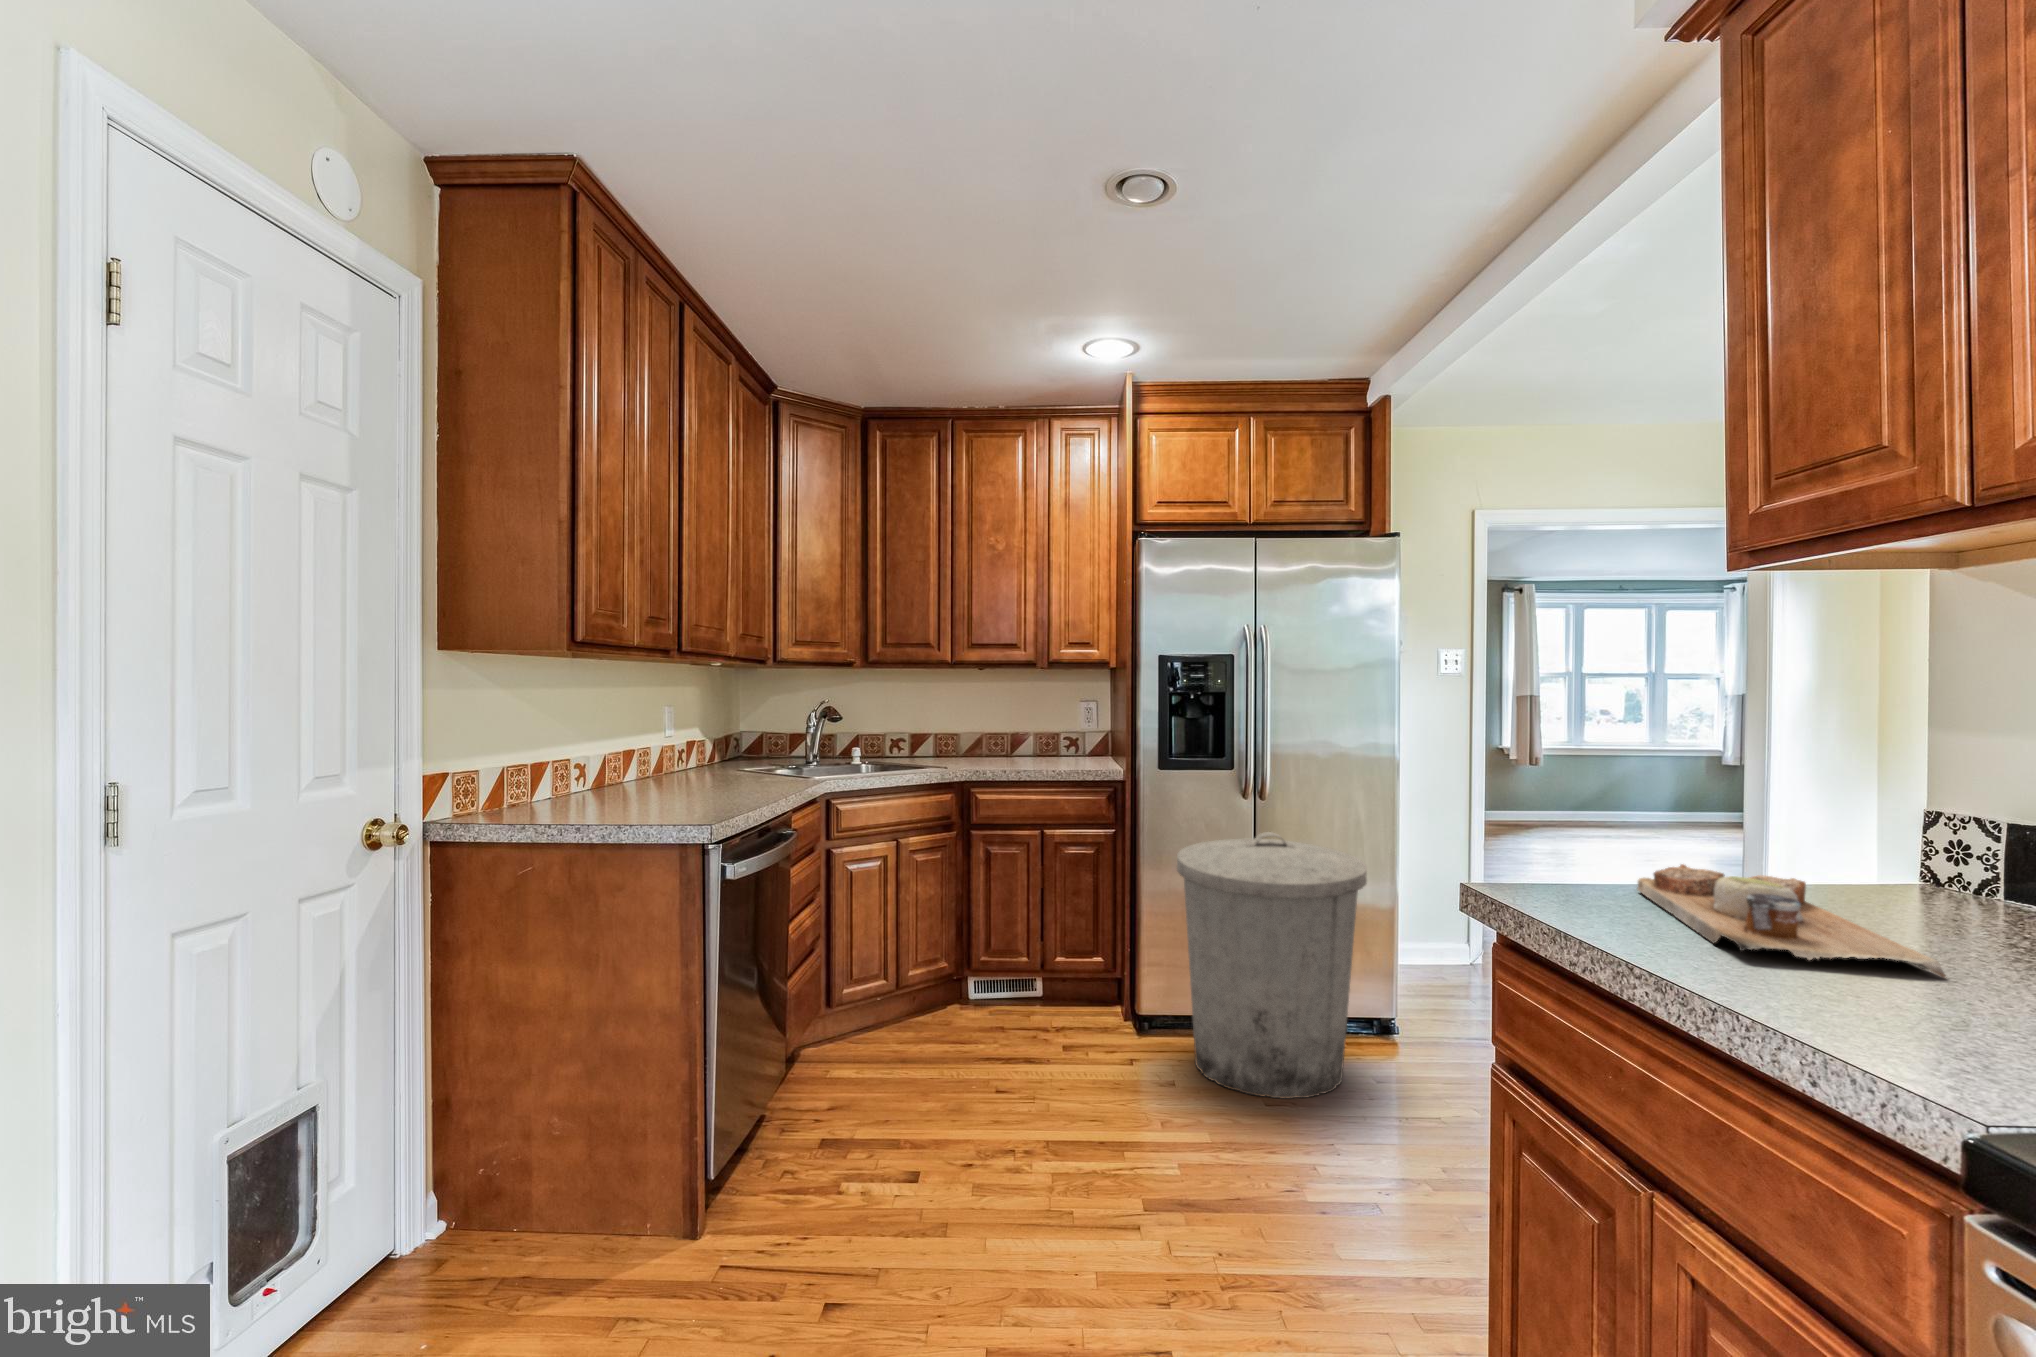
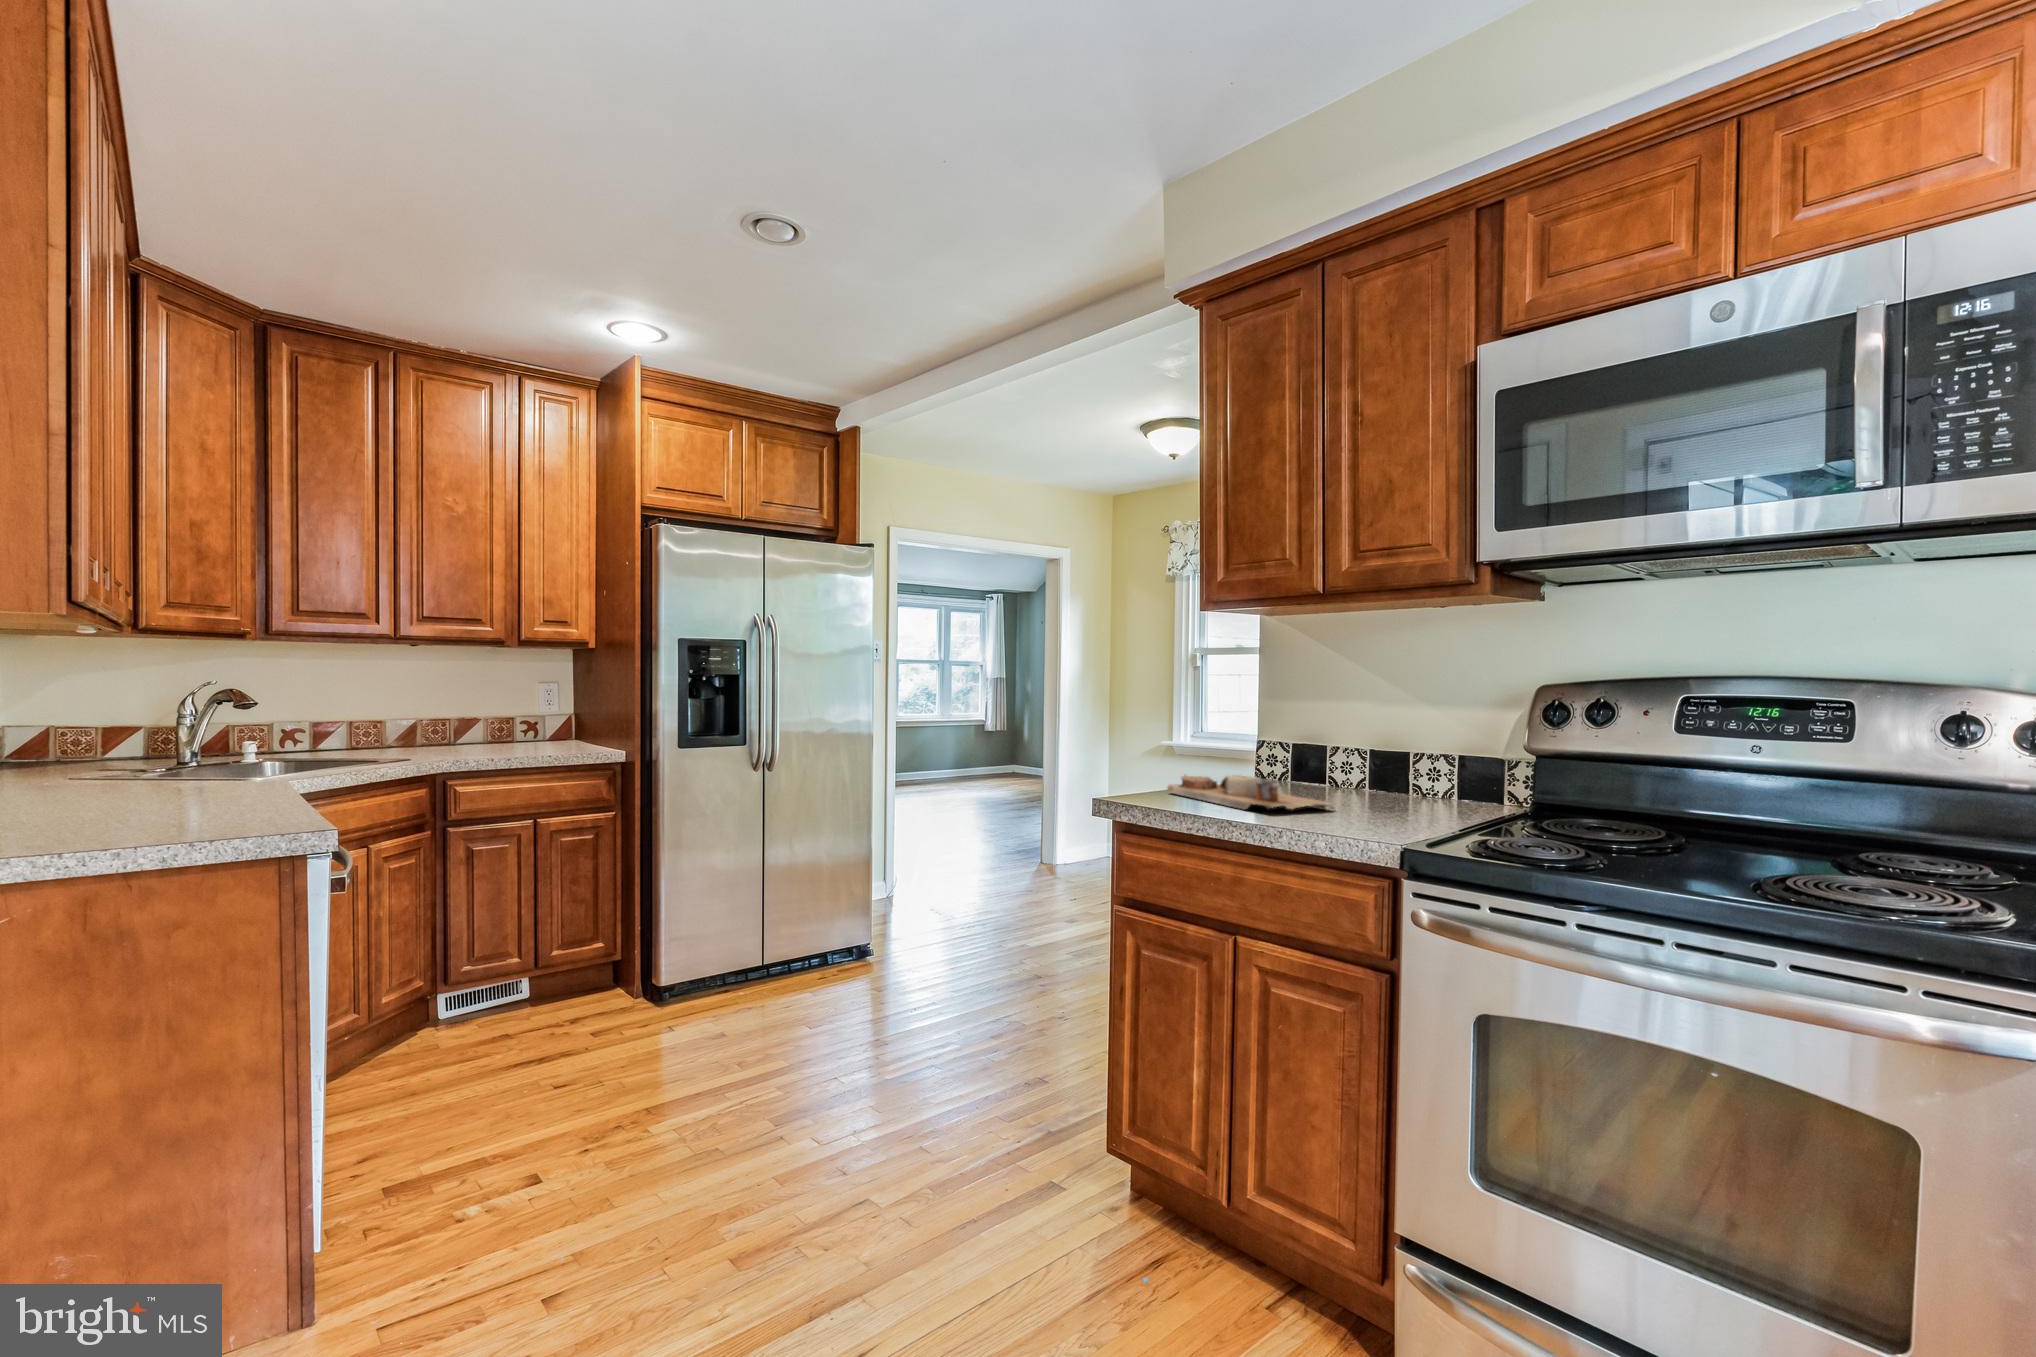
trash can: present [1177,832,1367,1099] -> none [708,796,873,1025]

